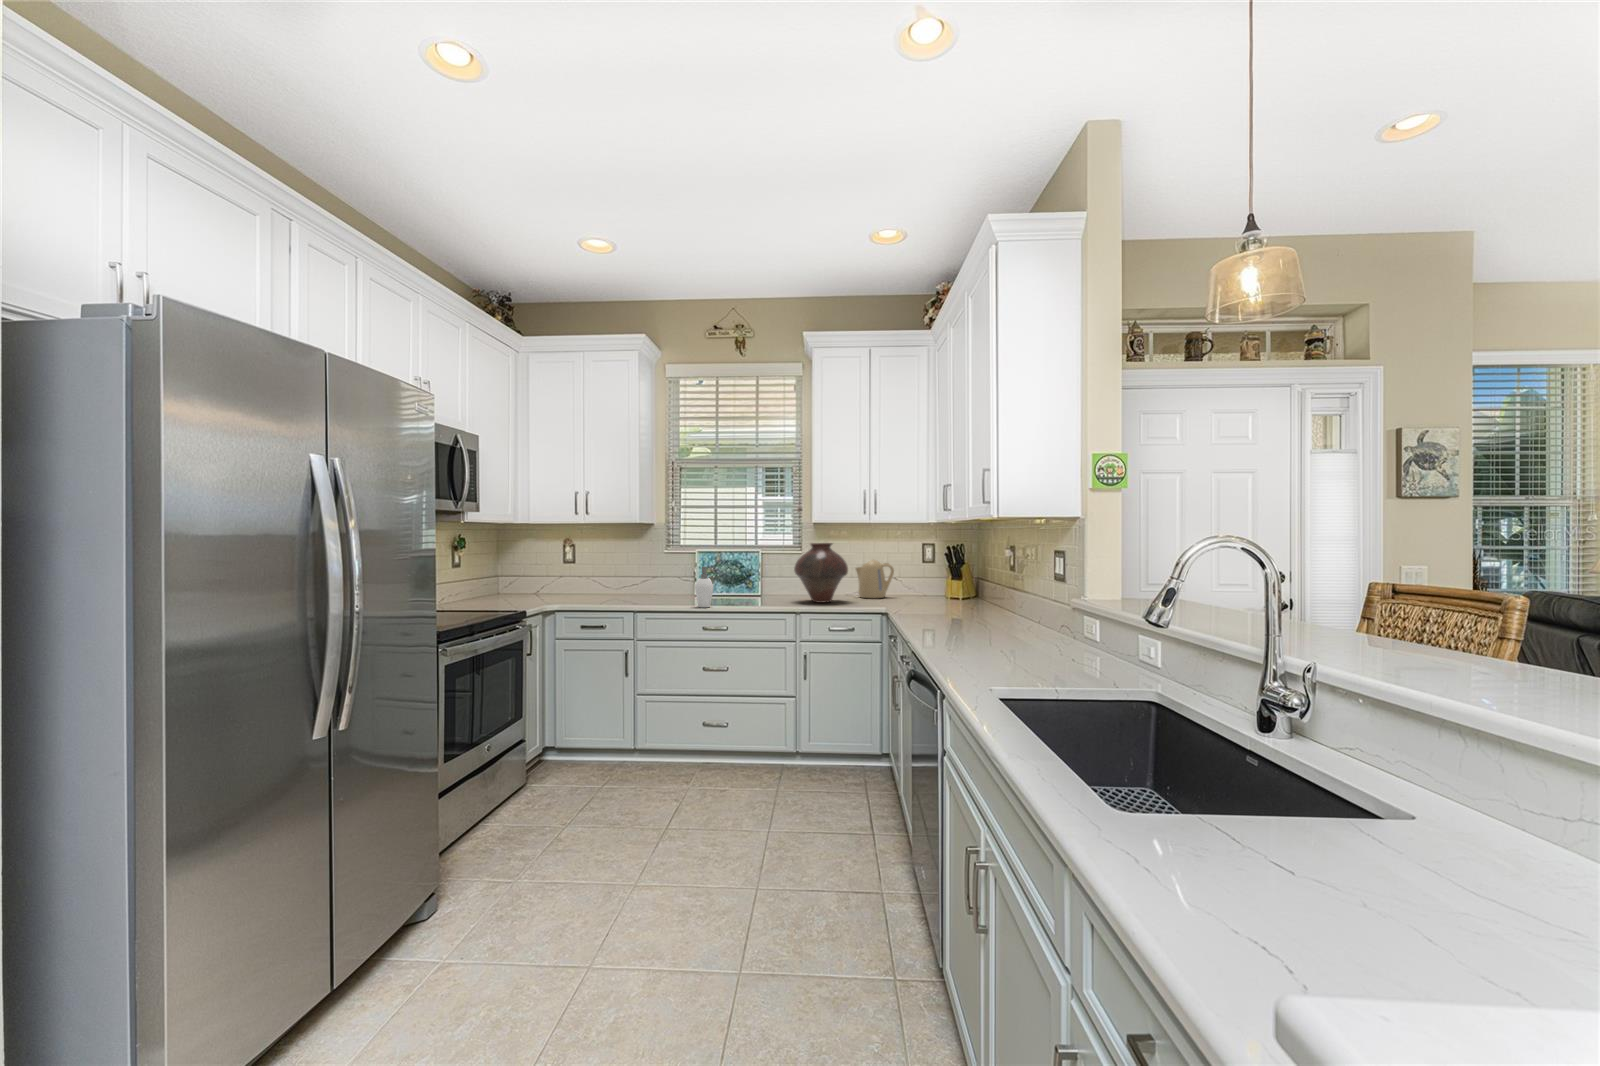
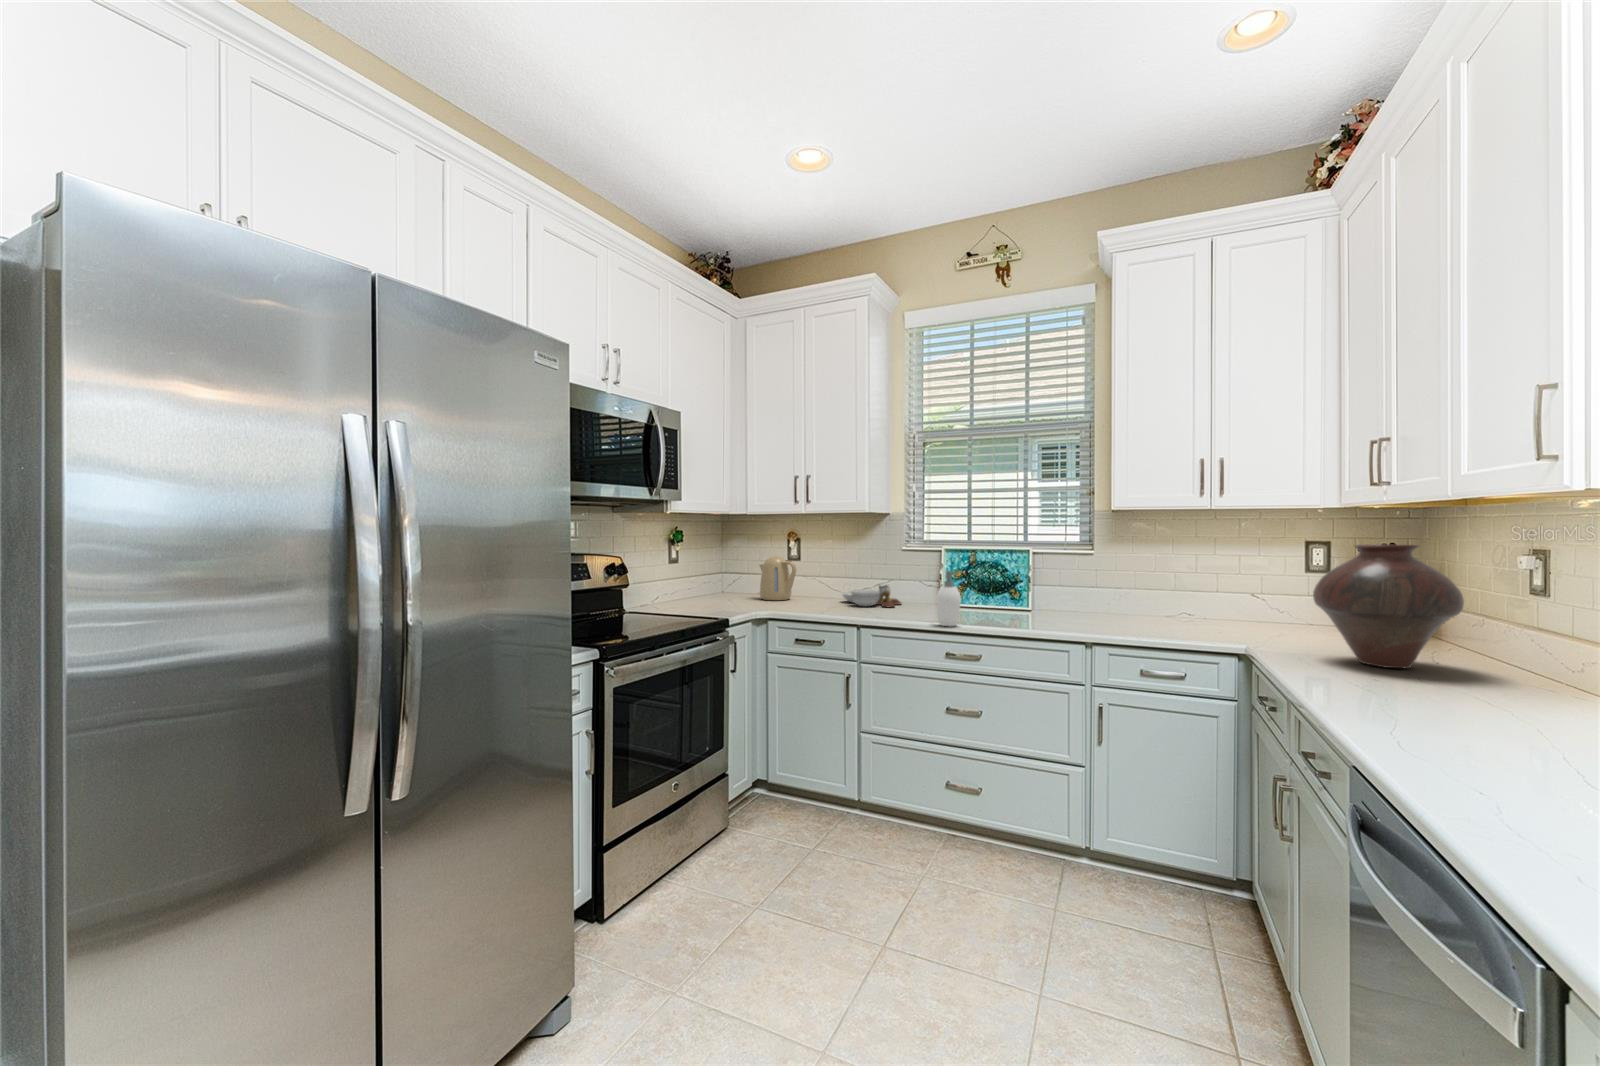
vase: present [794,543,848,603] -> present [1313,544,1464,668]
kettle: present [856,560,894,598] -> present [759,556,796,600]
cutting board: none [613,576,664,598] -> present [842,585,901,608]

